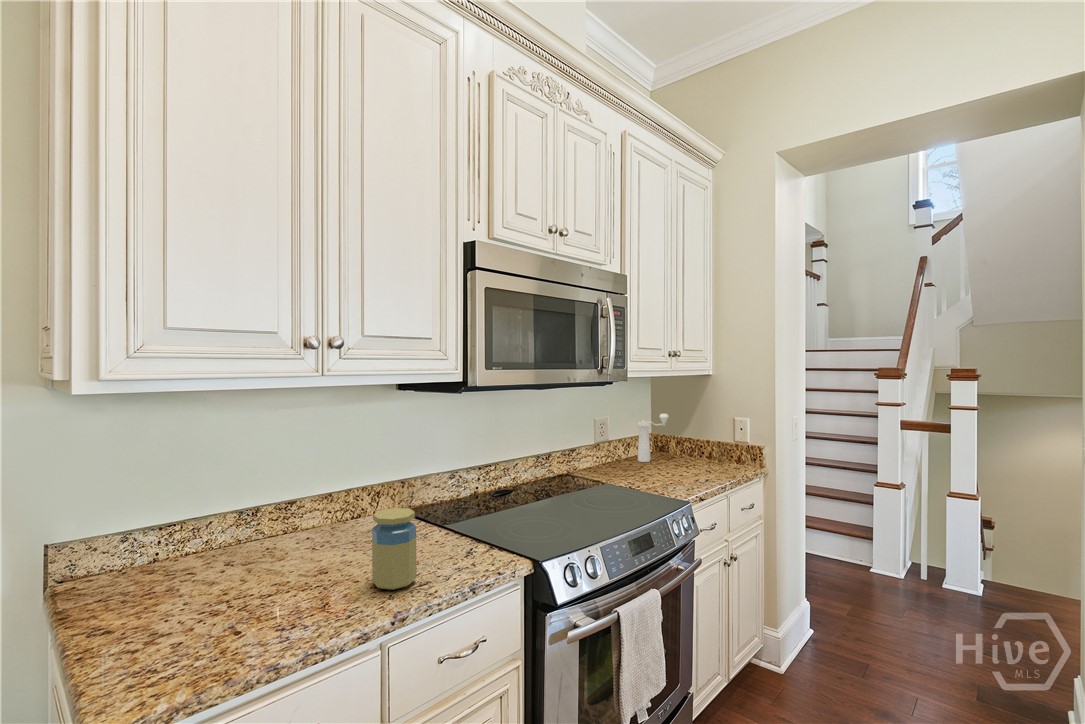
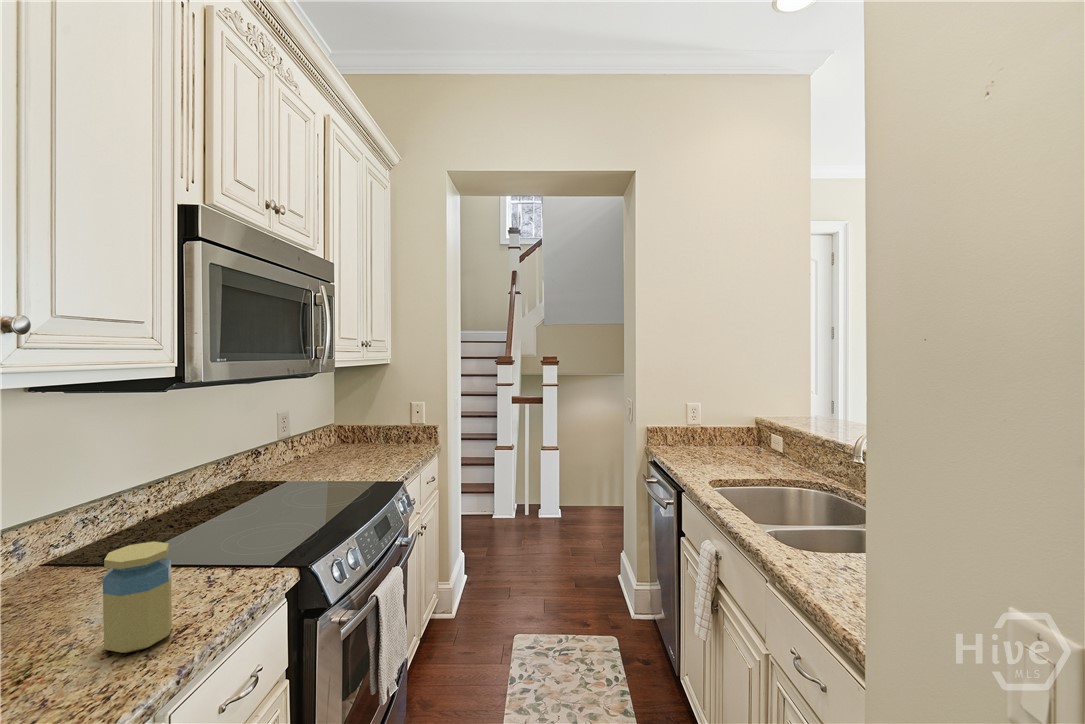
pepper mill: present [638,414,668,462] -> none [321,404,352,454]

